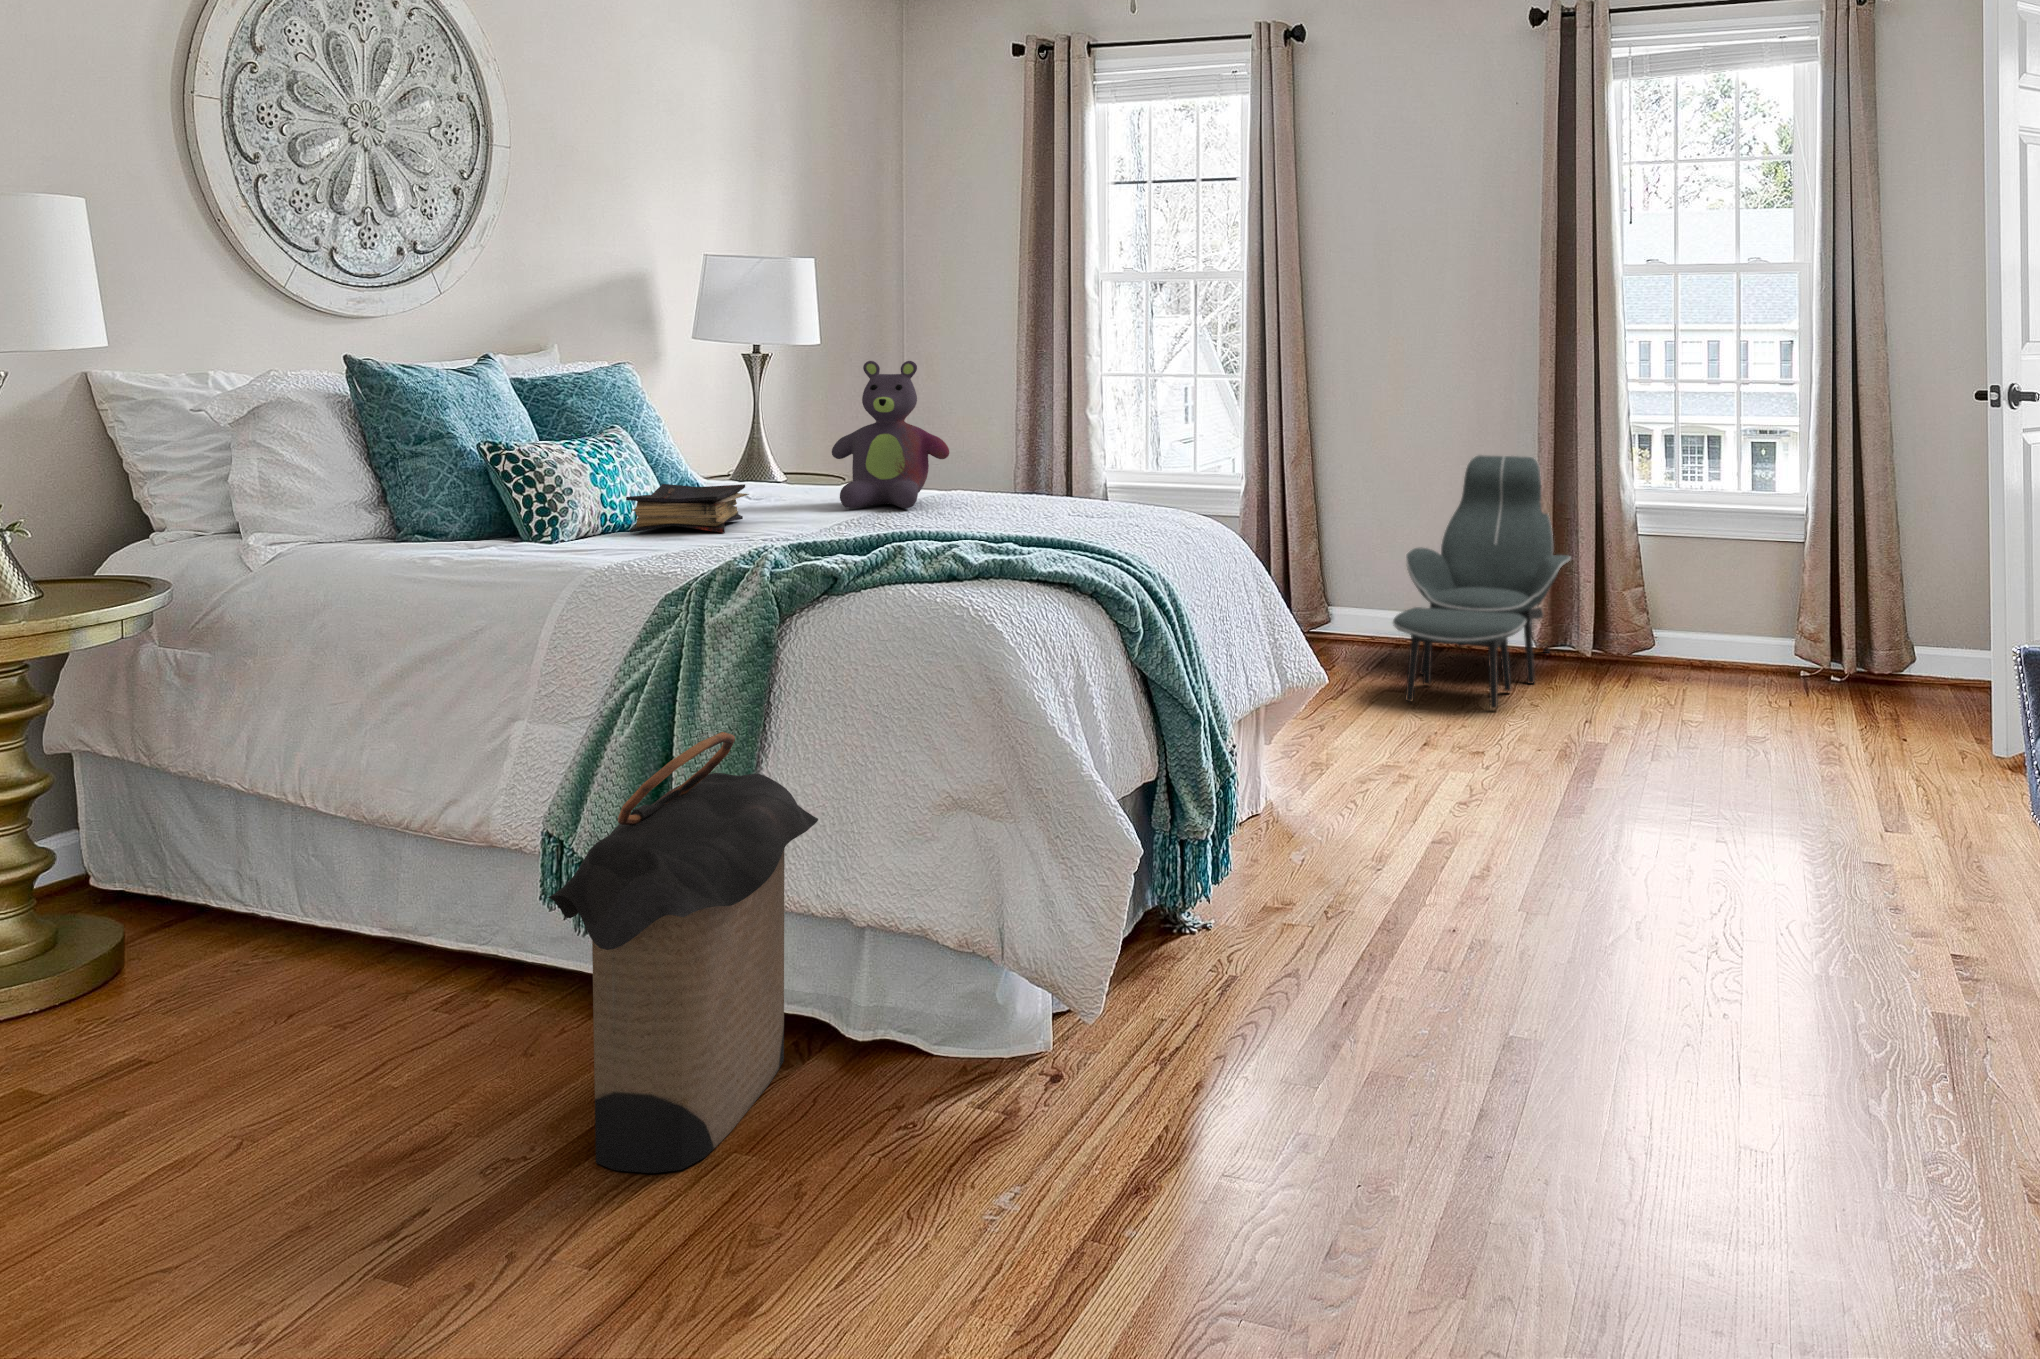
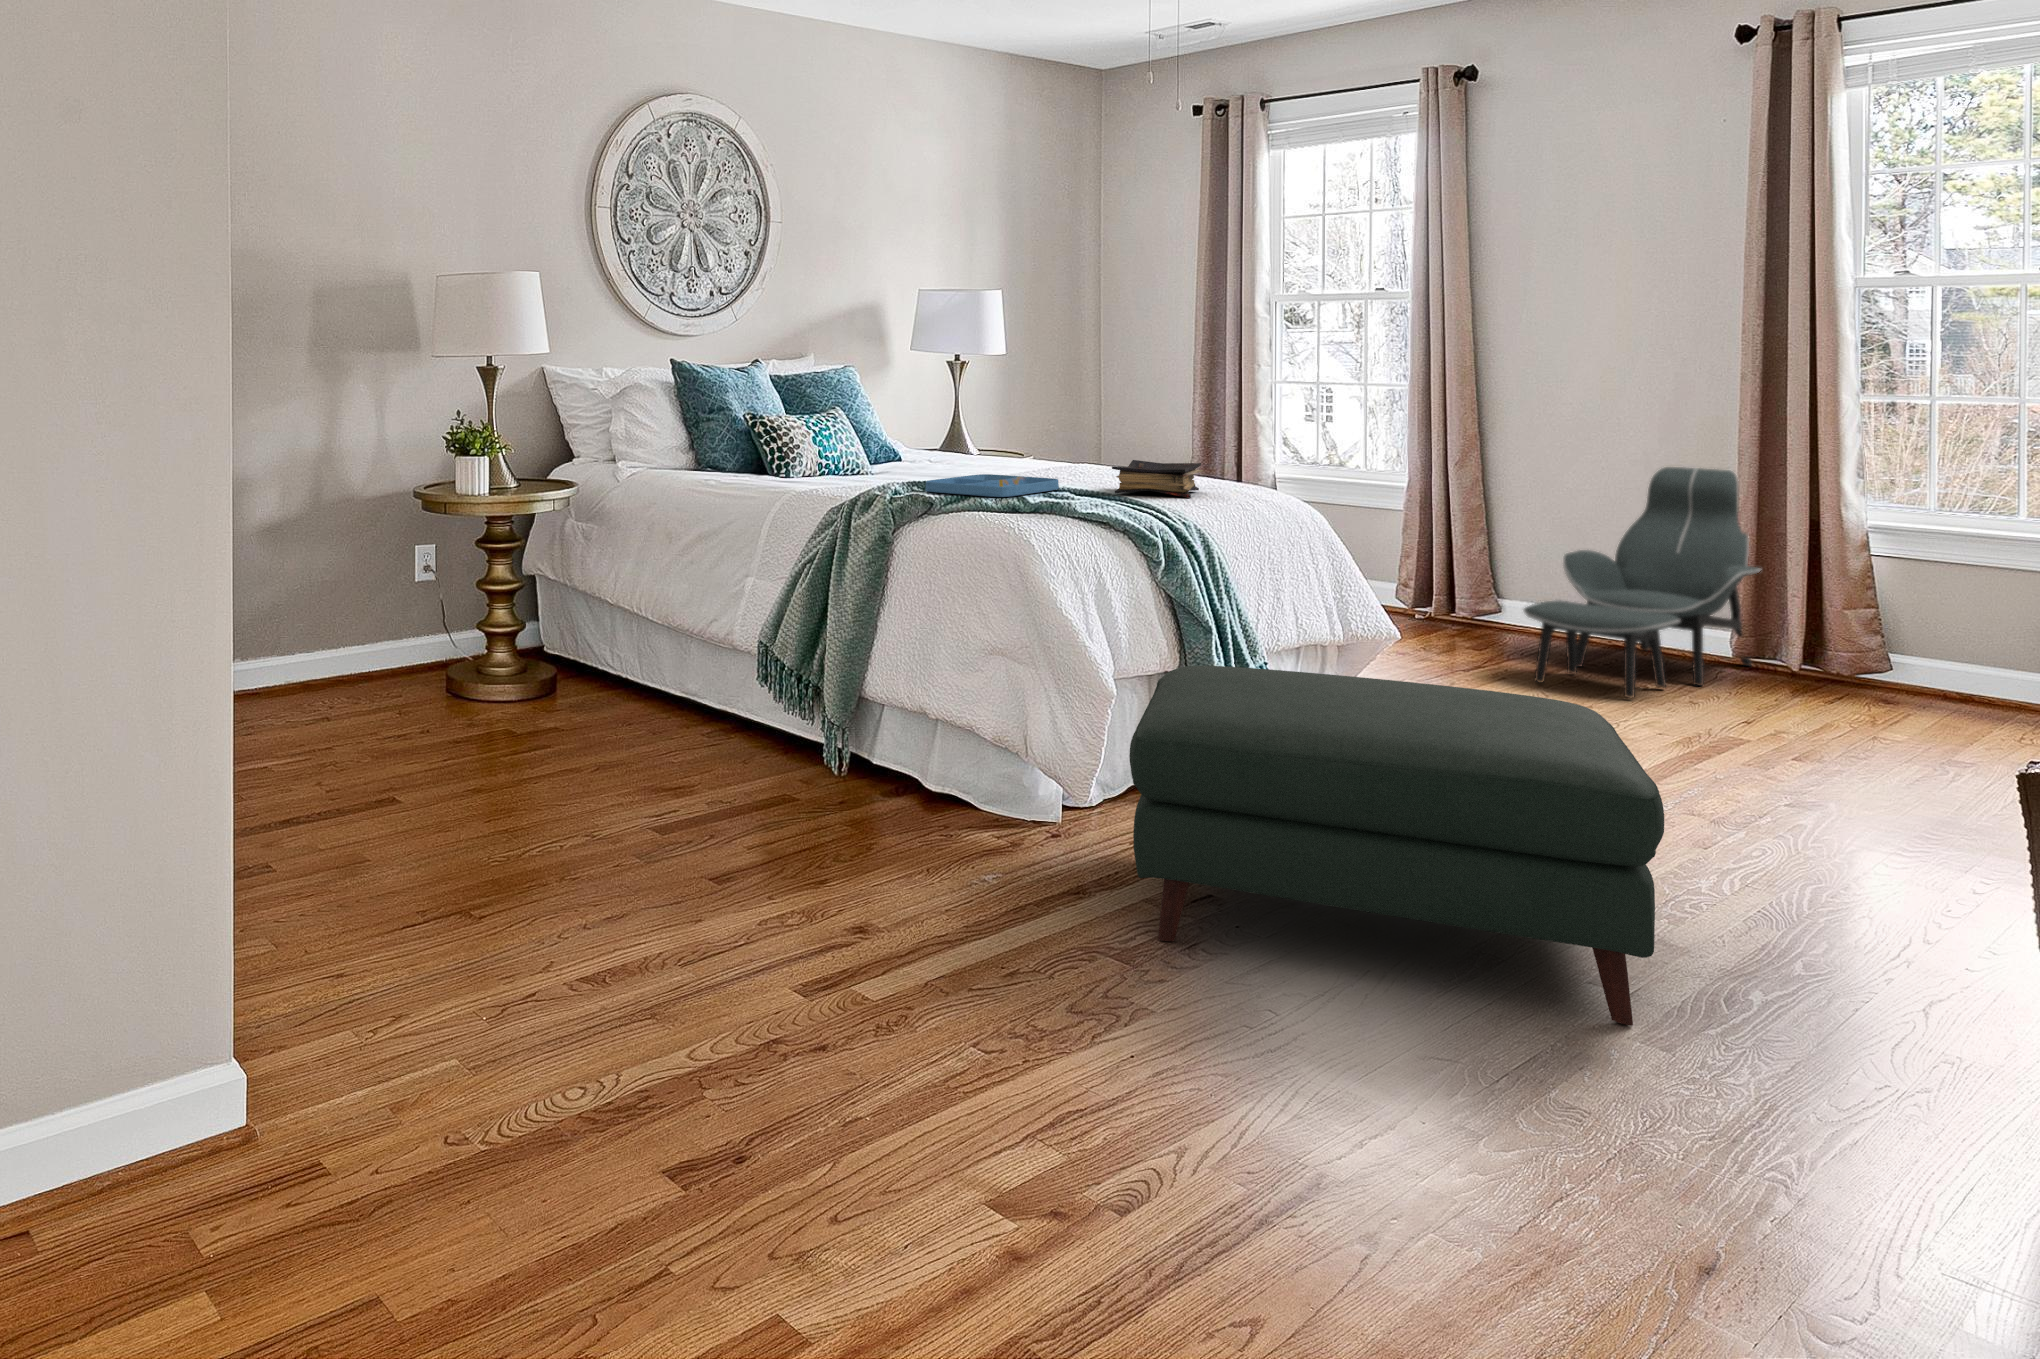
stuffed bear: present [832,361,949,508] -> none [987,366,1075,474]
book: present [626,484,749,533] -> present [1112,460,1203,498]
tray: none [794,518,968,557] -> present [926,474,1059,497]
laundry hamper: present [548,732,818,1173] -> none [740,579,912,823]
ottoman: none [1207,788,1915,1278] -> present [1129,666,1664,1026]

